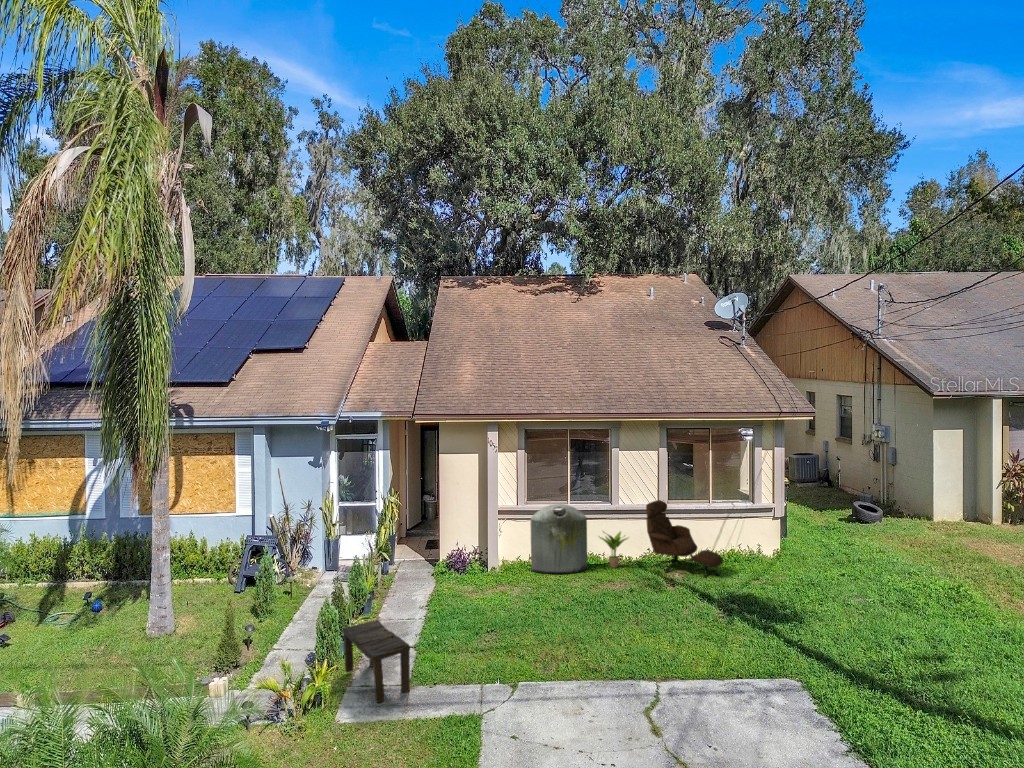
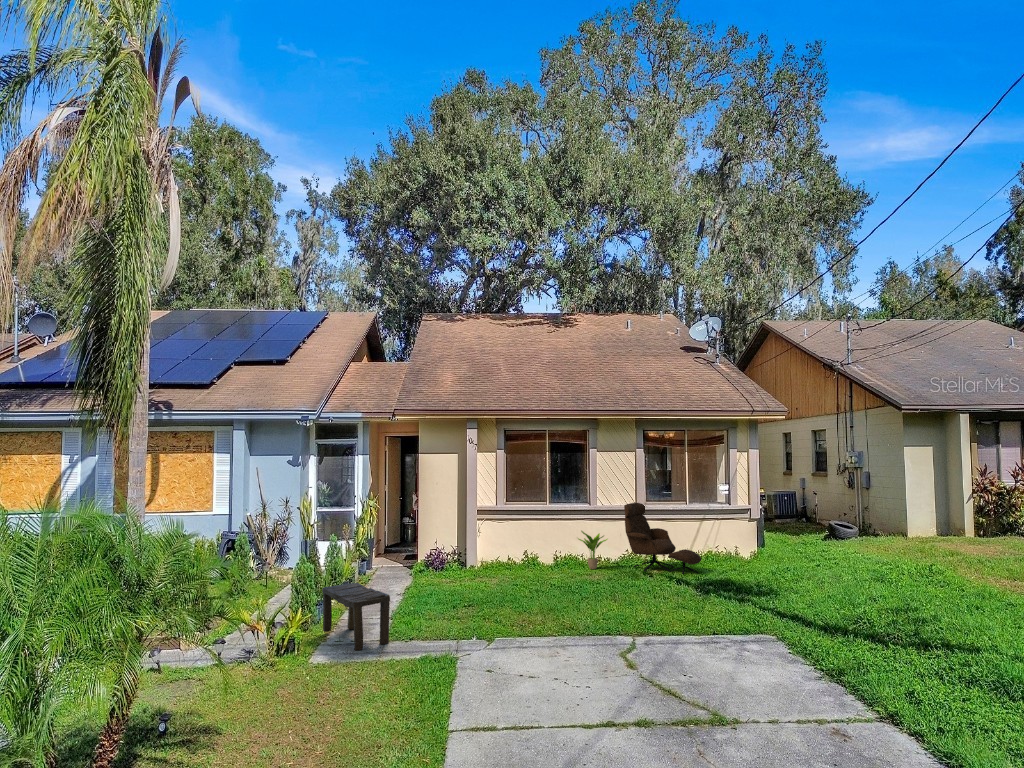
trash can: present [531,504,587,574] -> none [509,504,566,574]

